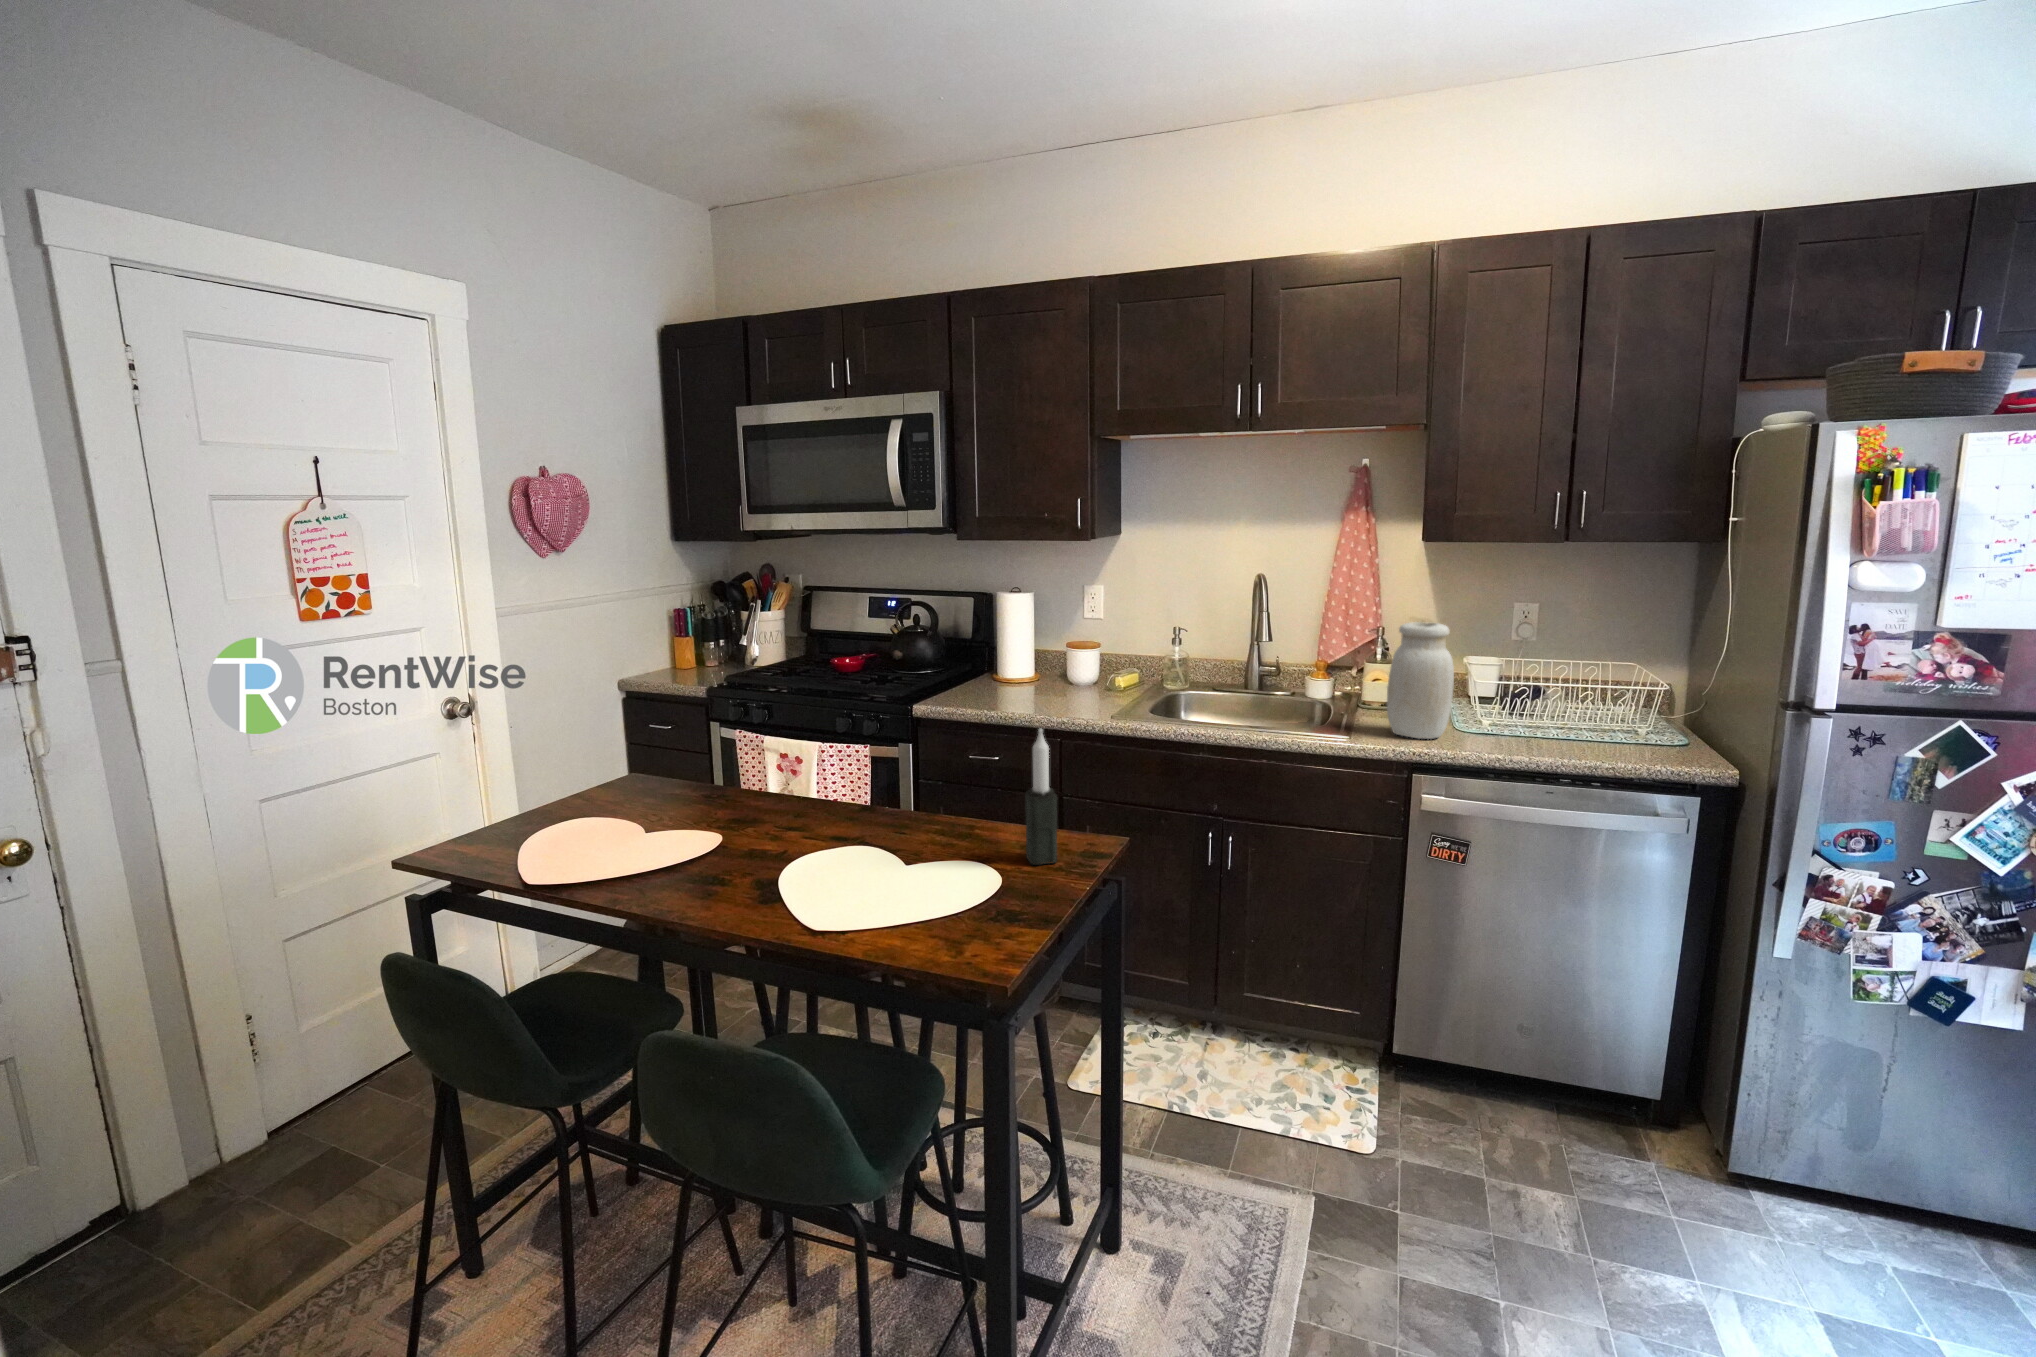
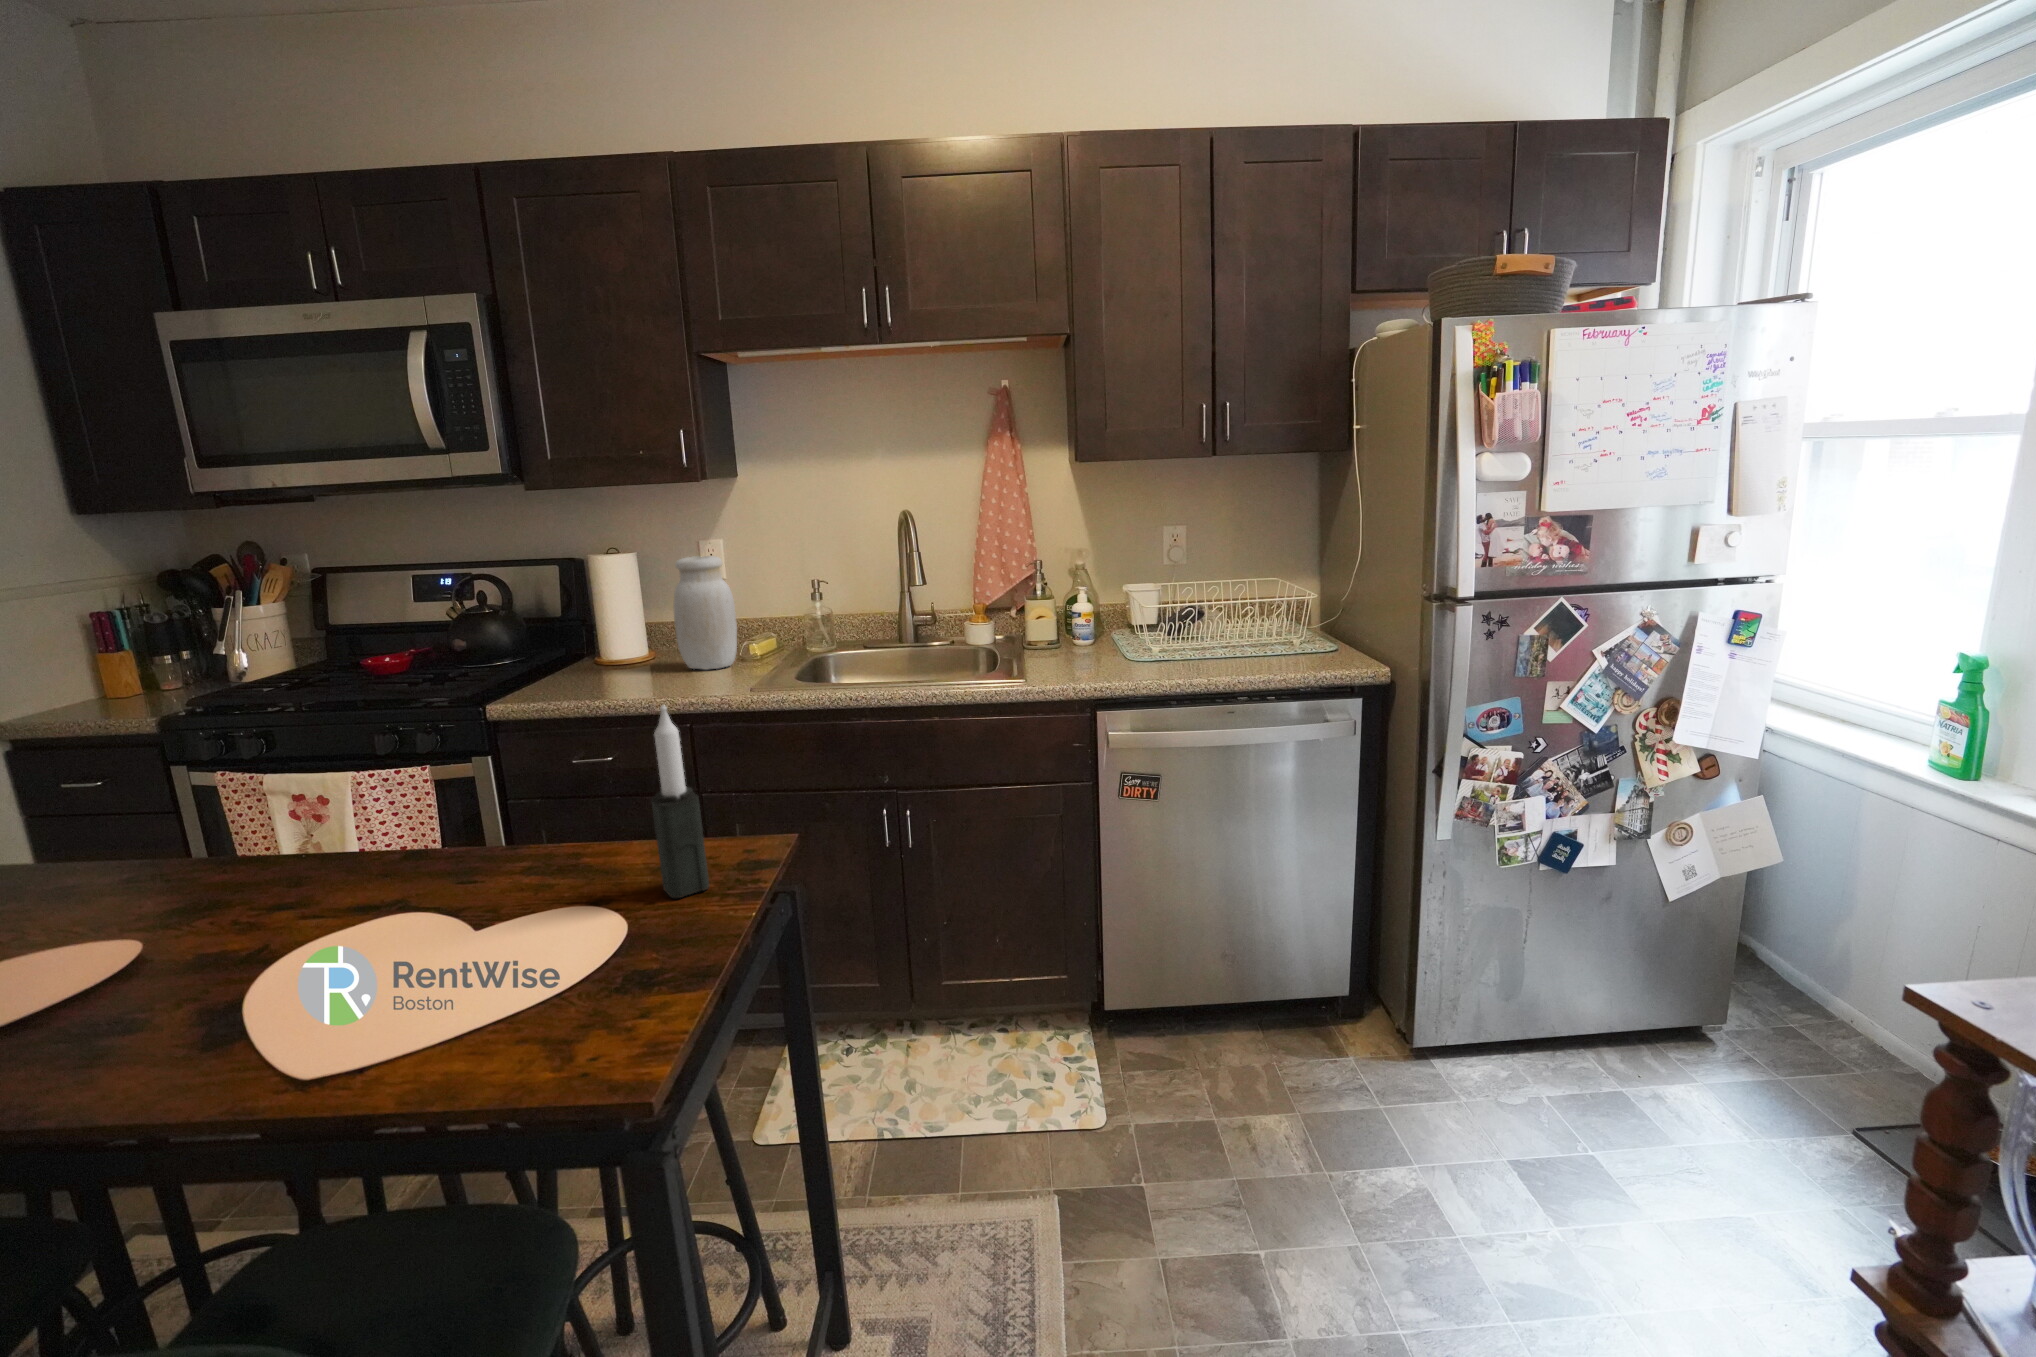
jar: present [1387,622,1454,739] -> present [674,556,737,670]

